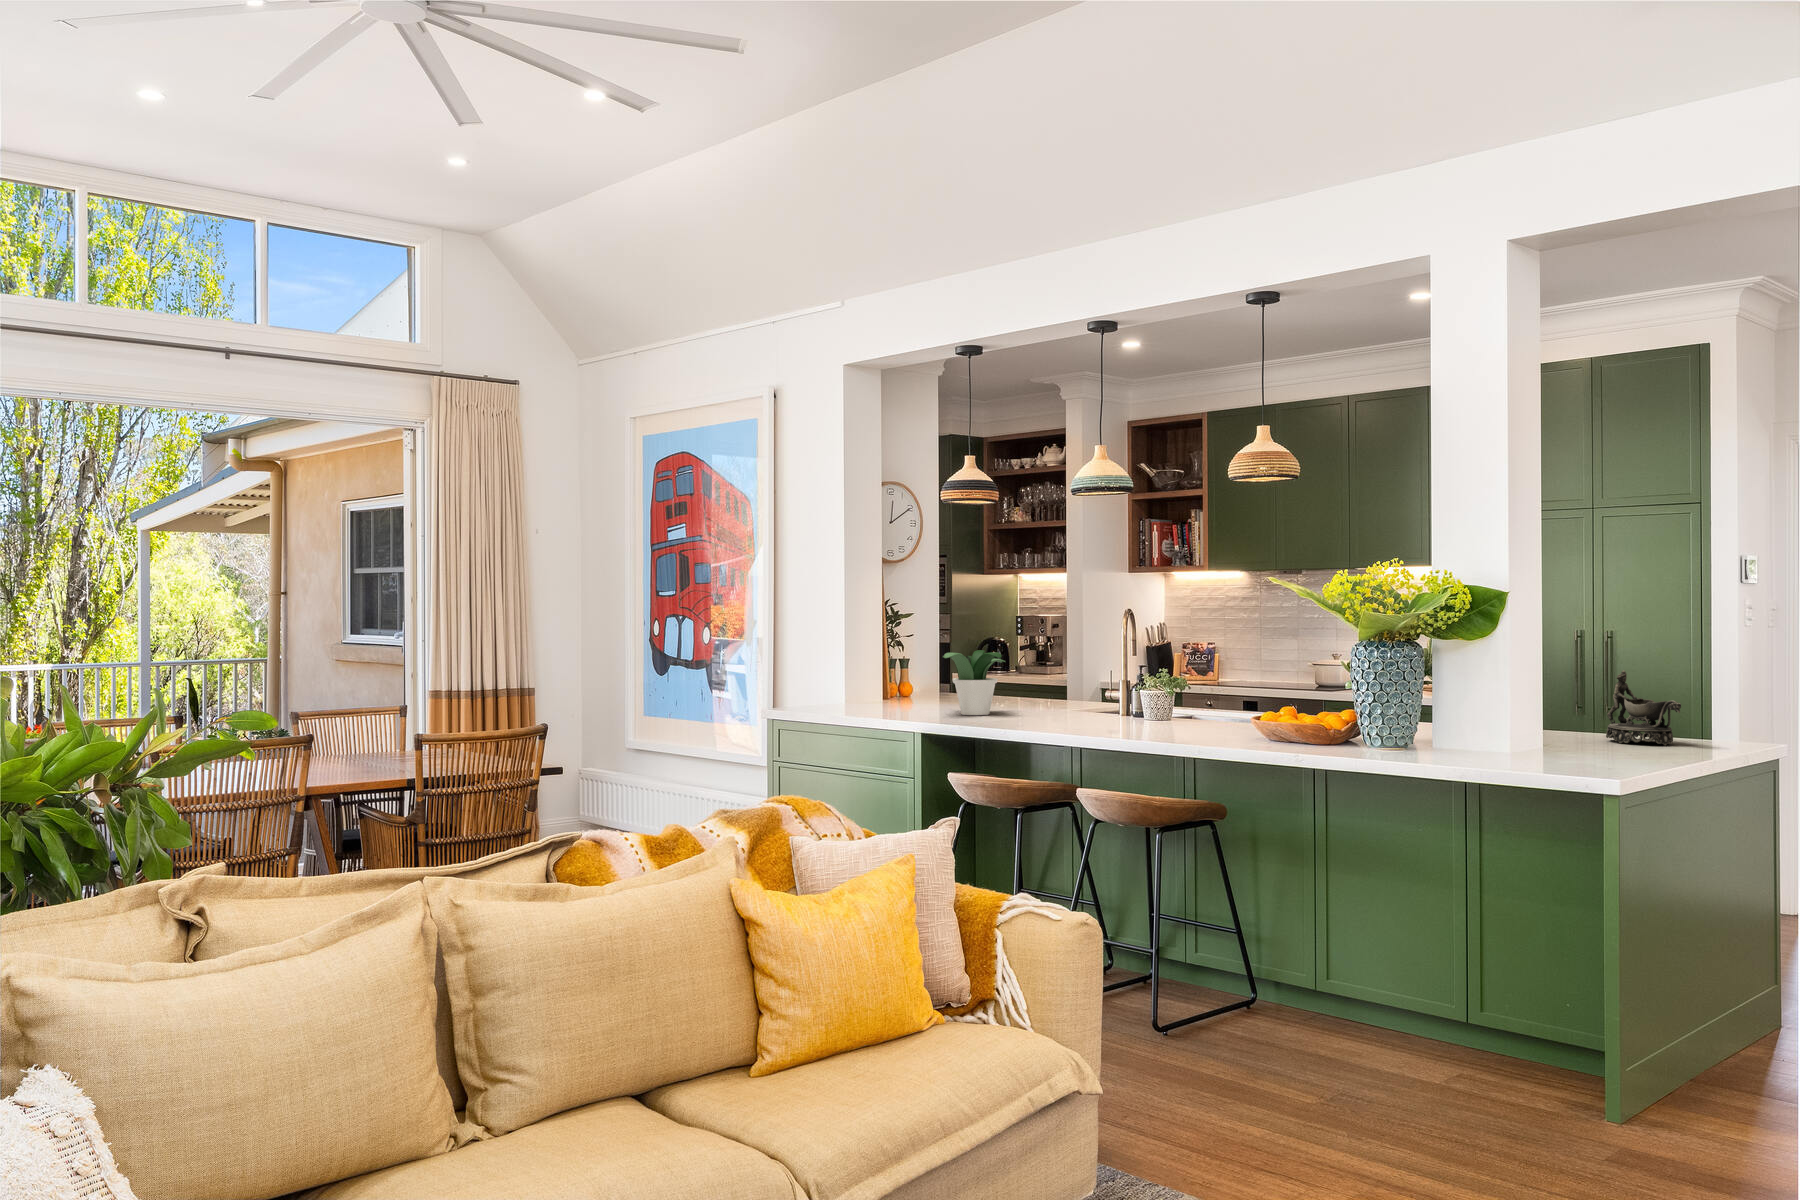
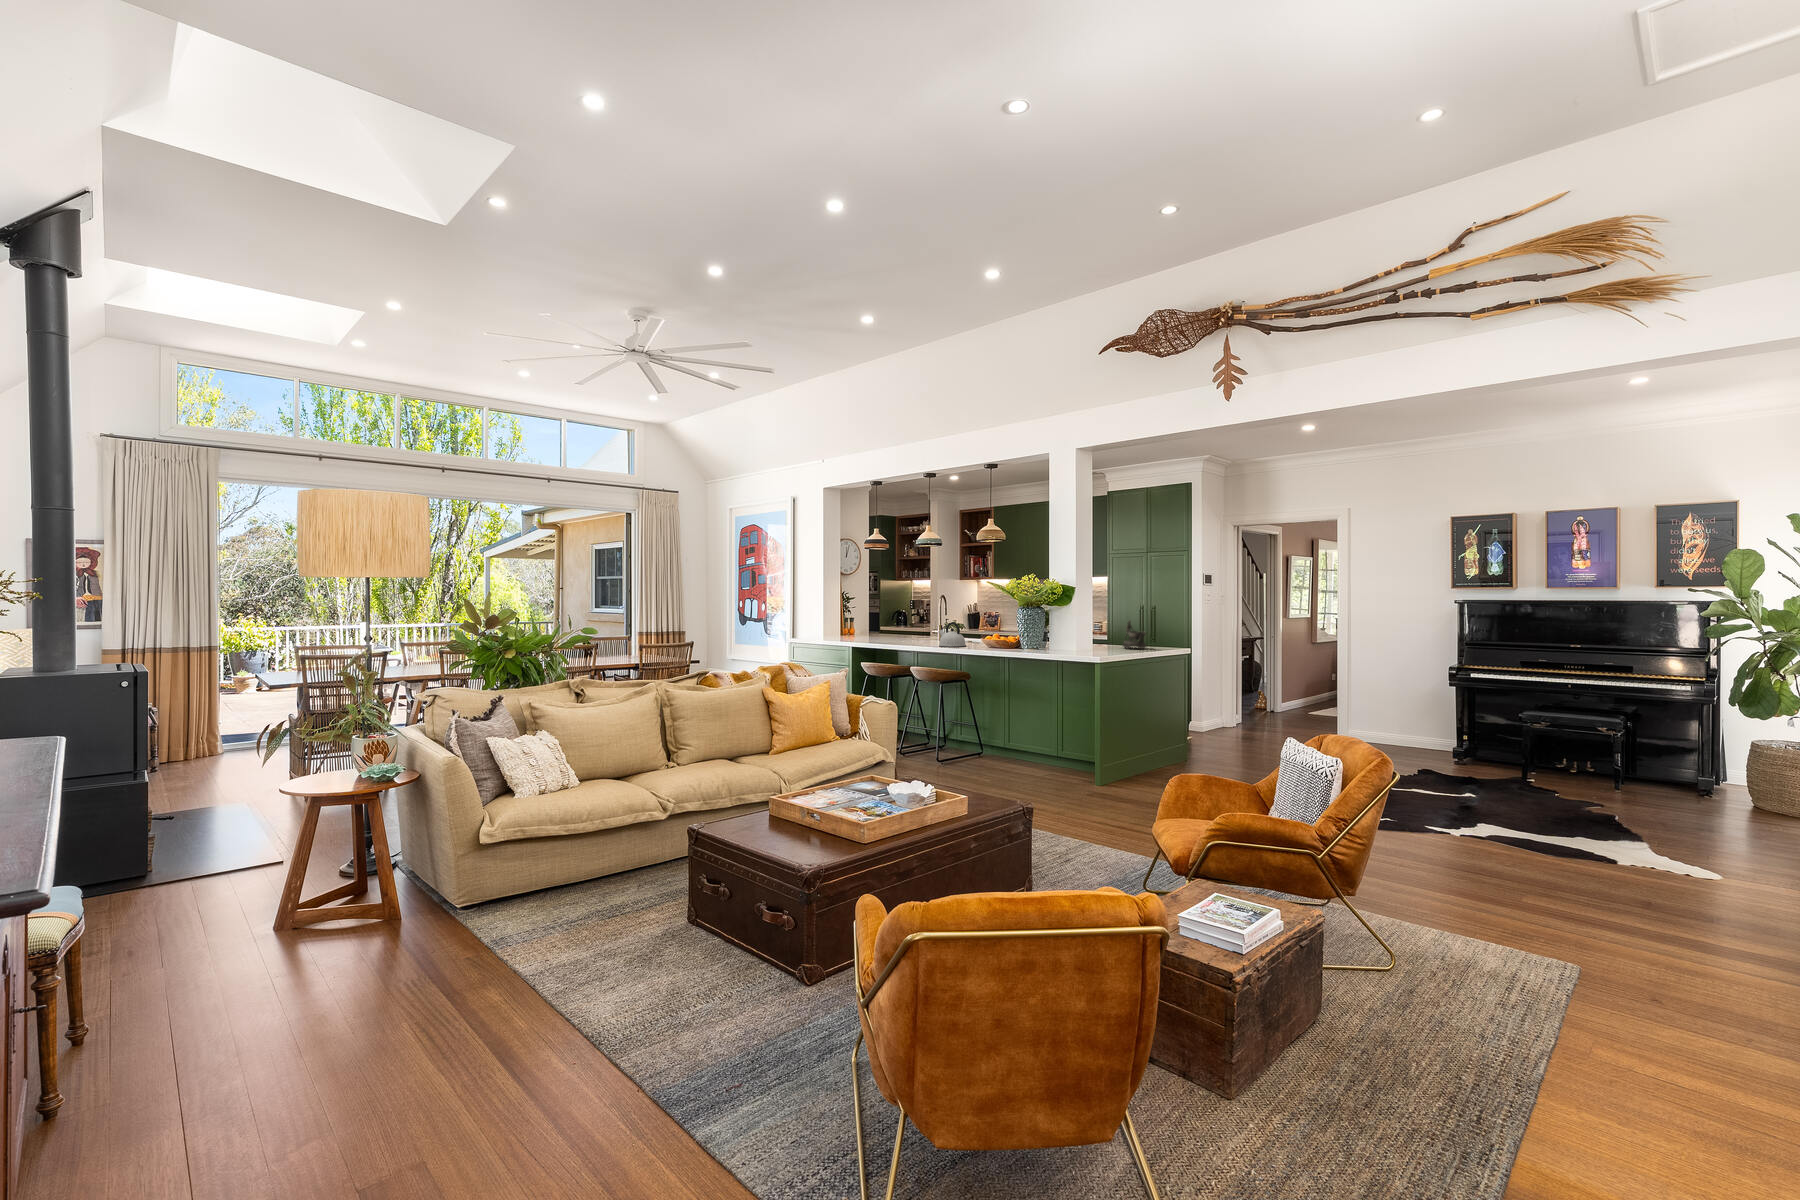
potted plant: present [943,650,1005,715] -> none [861,613,889,641]
kettle: none [1139,675,1208,735] -> present [939,622,966,647]

